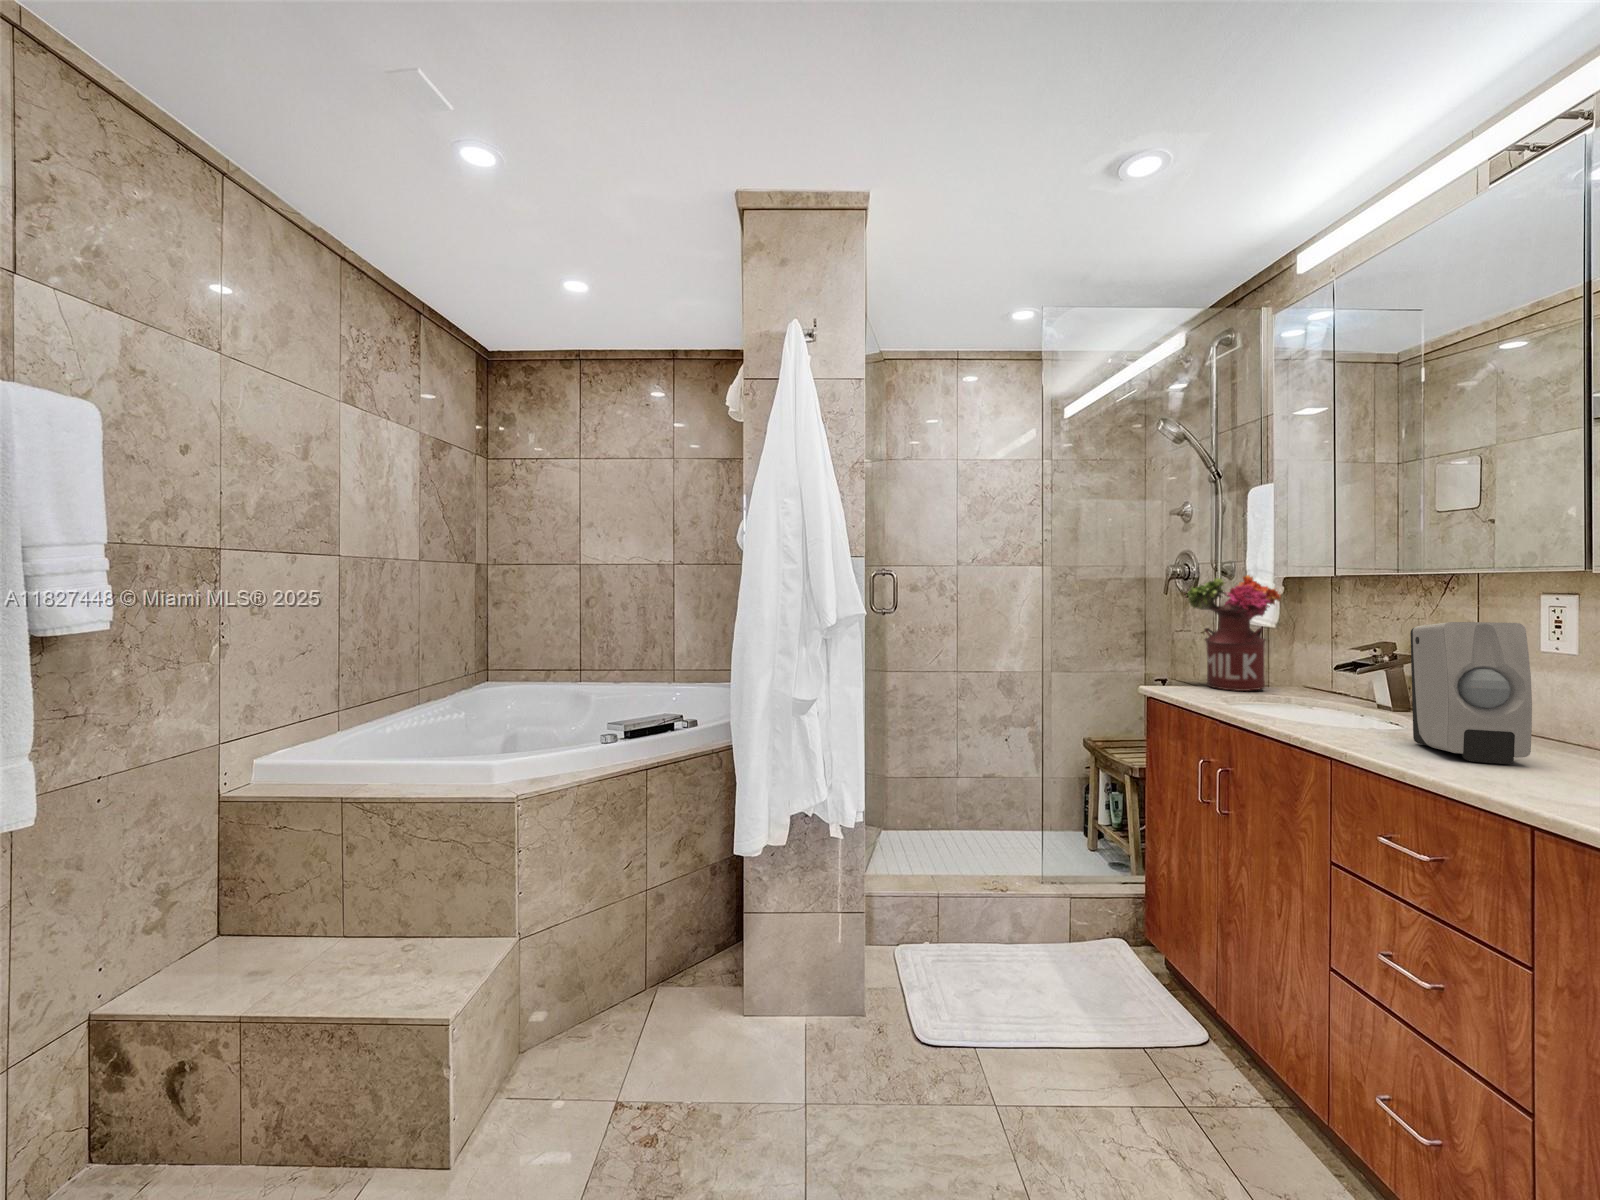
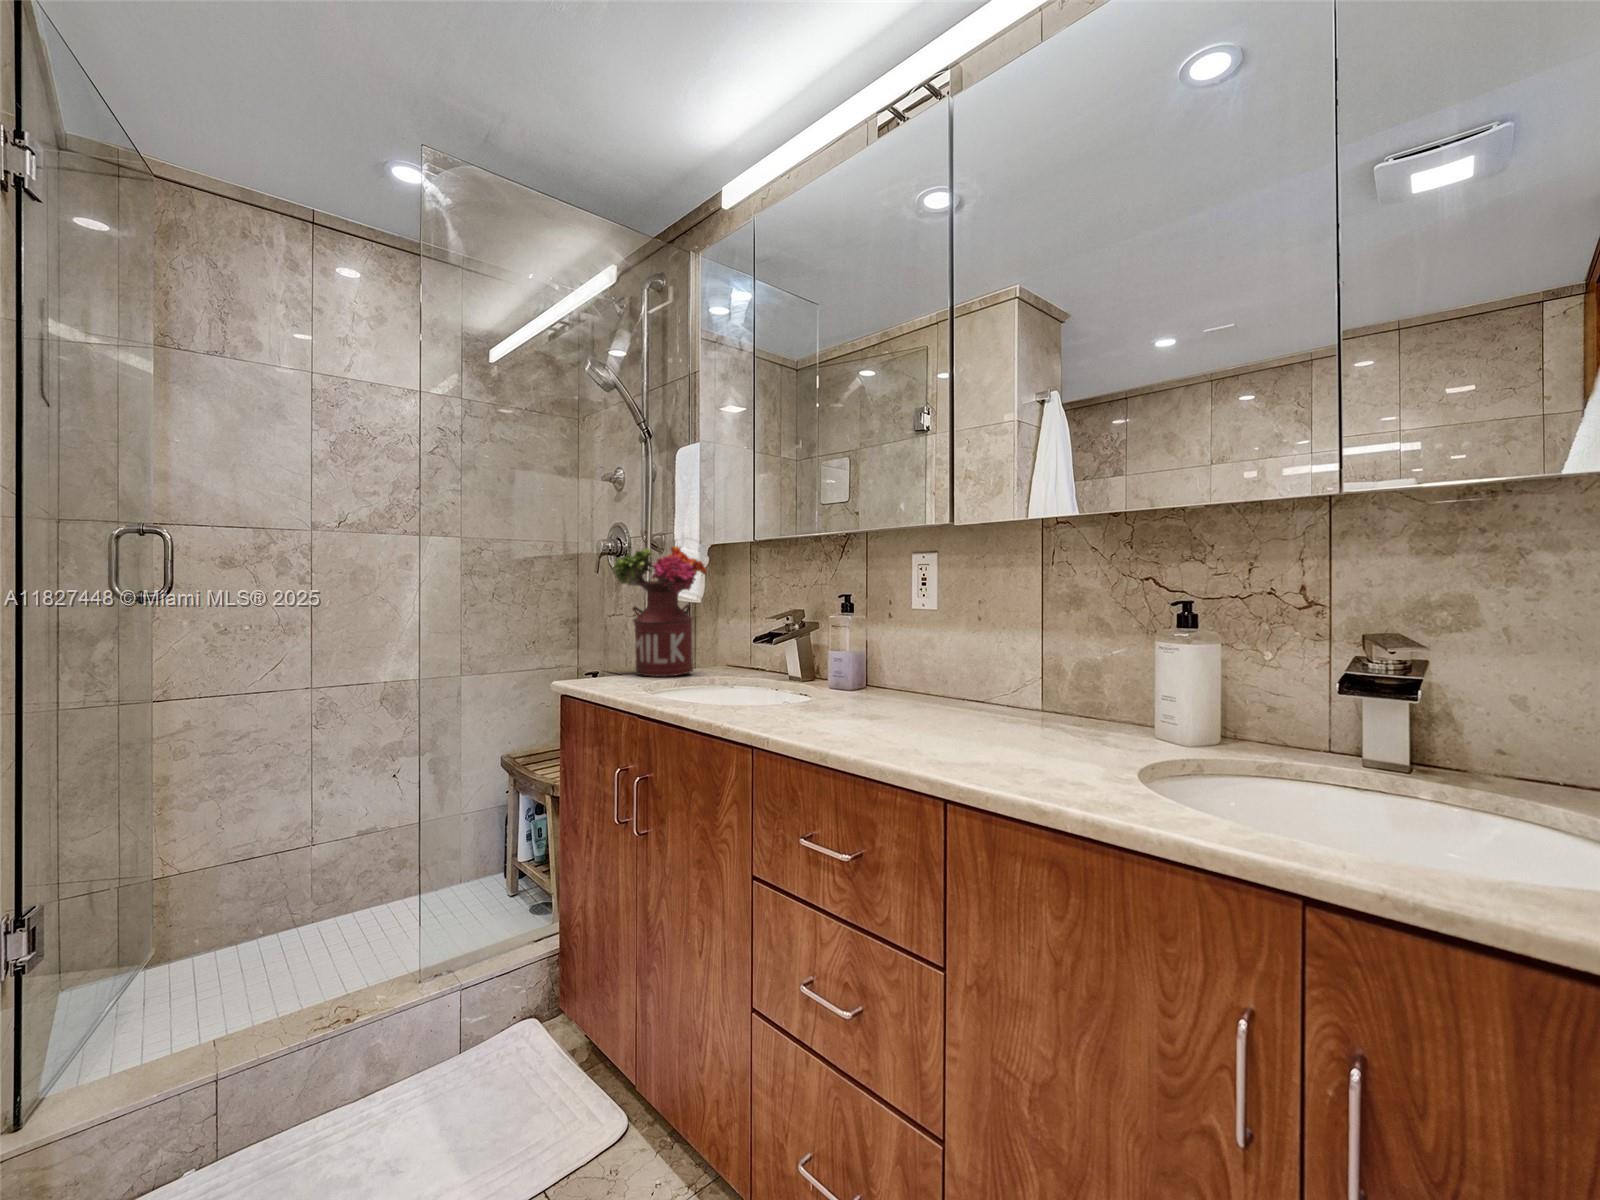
soap dispenser: present [1410,622,1532,764] -> none [821,567,925,726]

